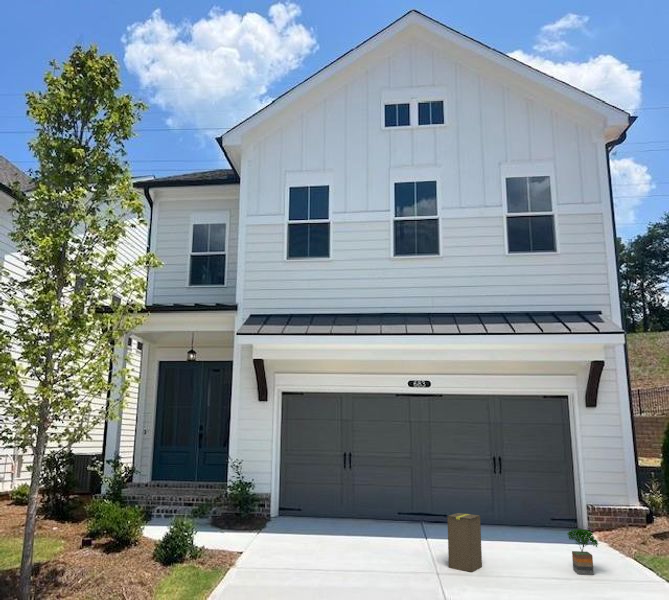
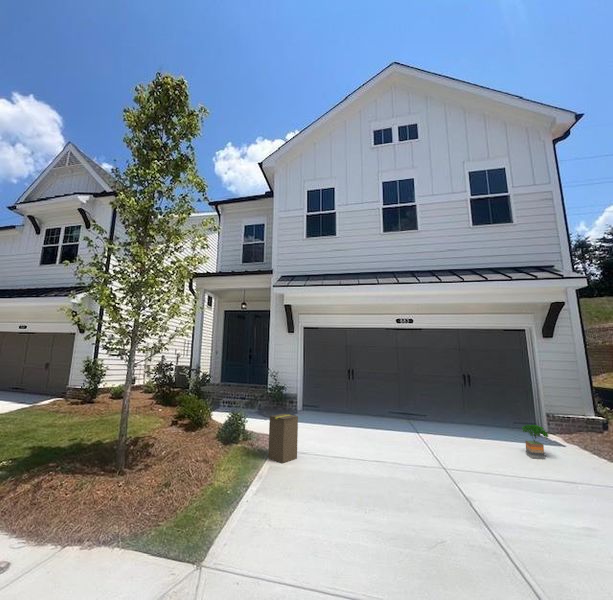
cardboard box: present [447,513,482,572] -> present [268,414,298,463]

